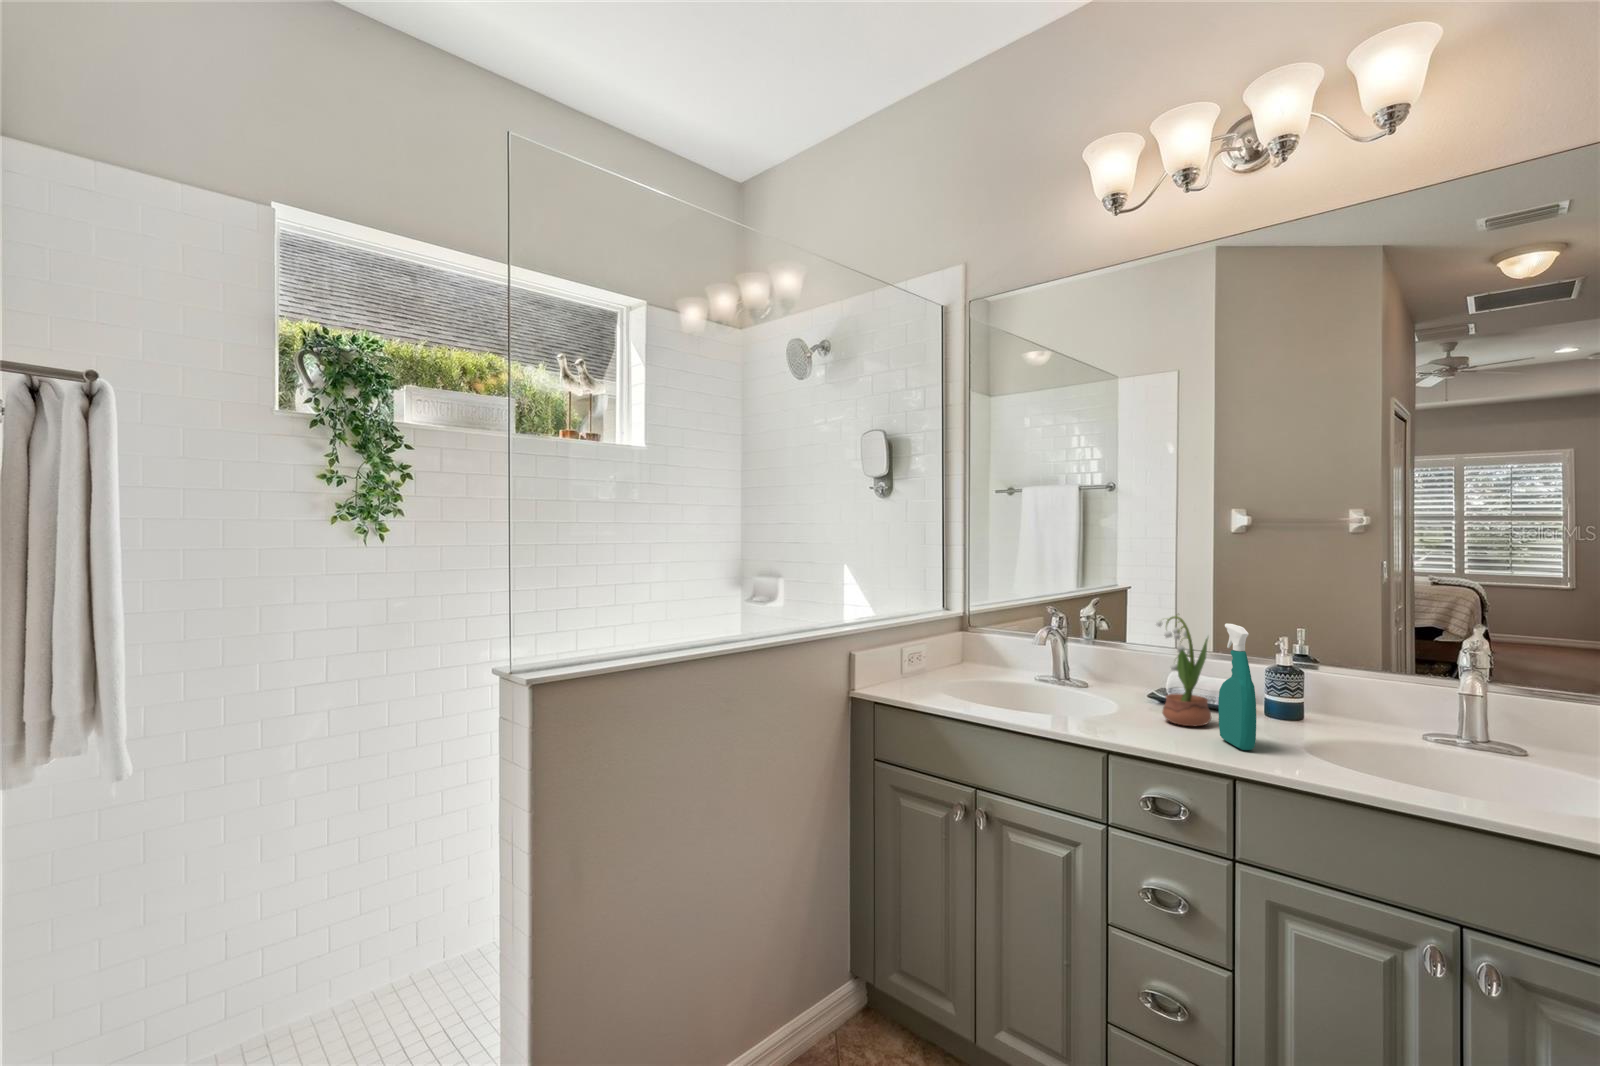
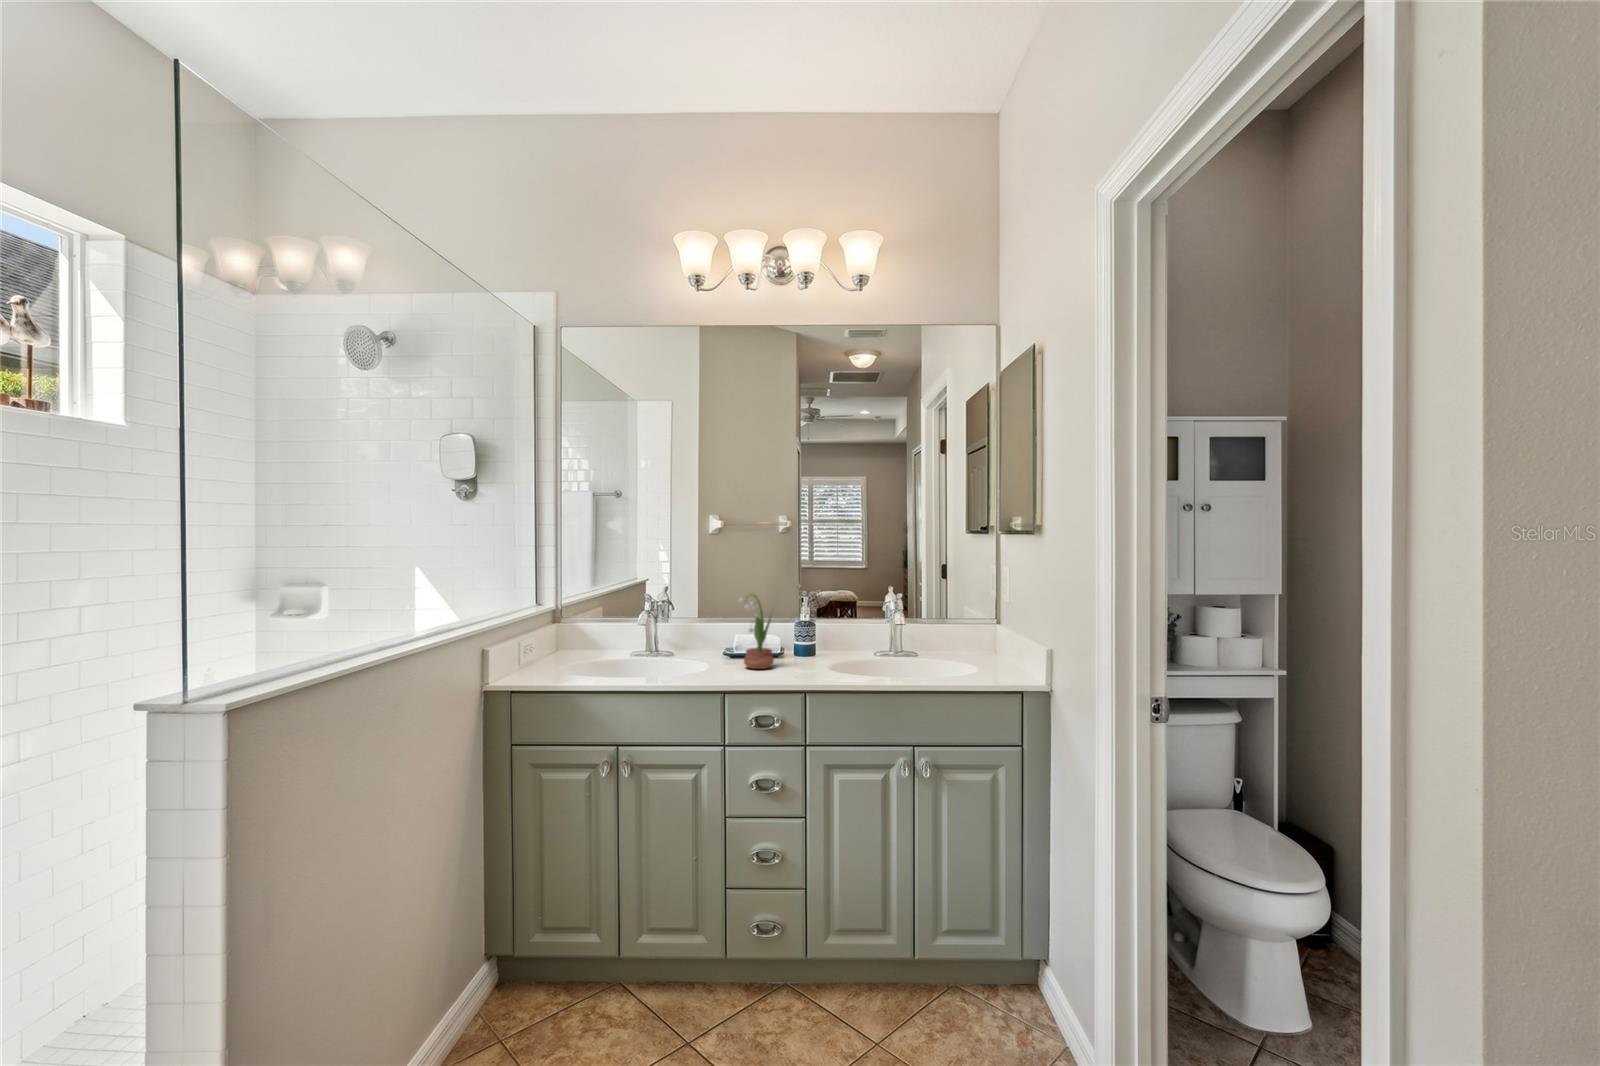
spray bottle: present [1218,624,1256,750] -> none [785,596,811,677]

